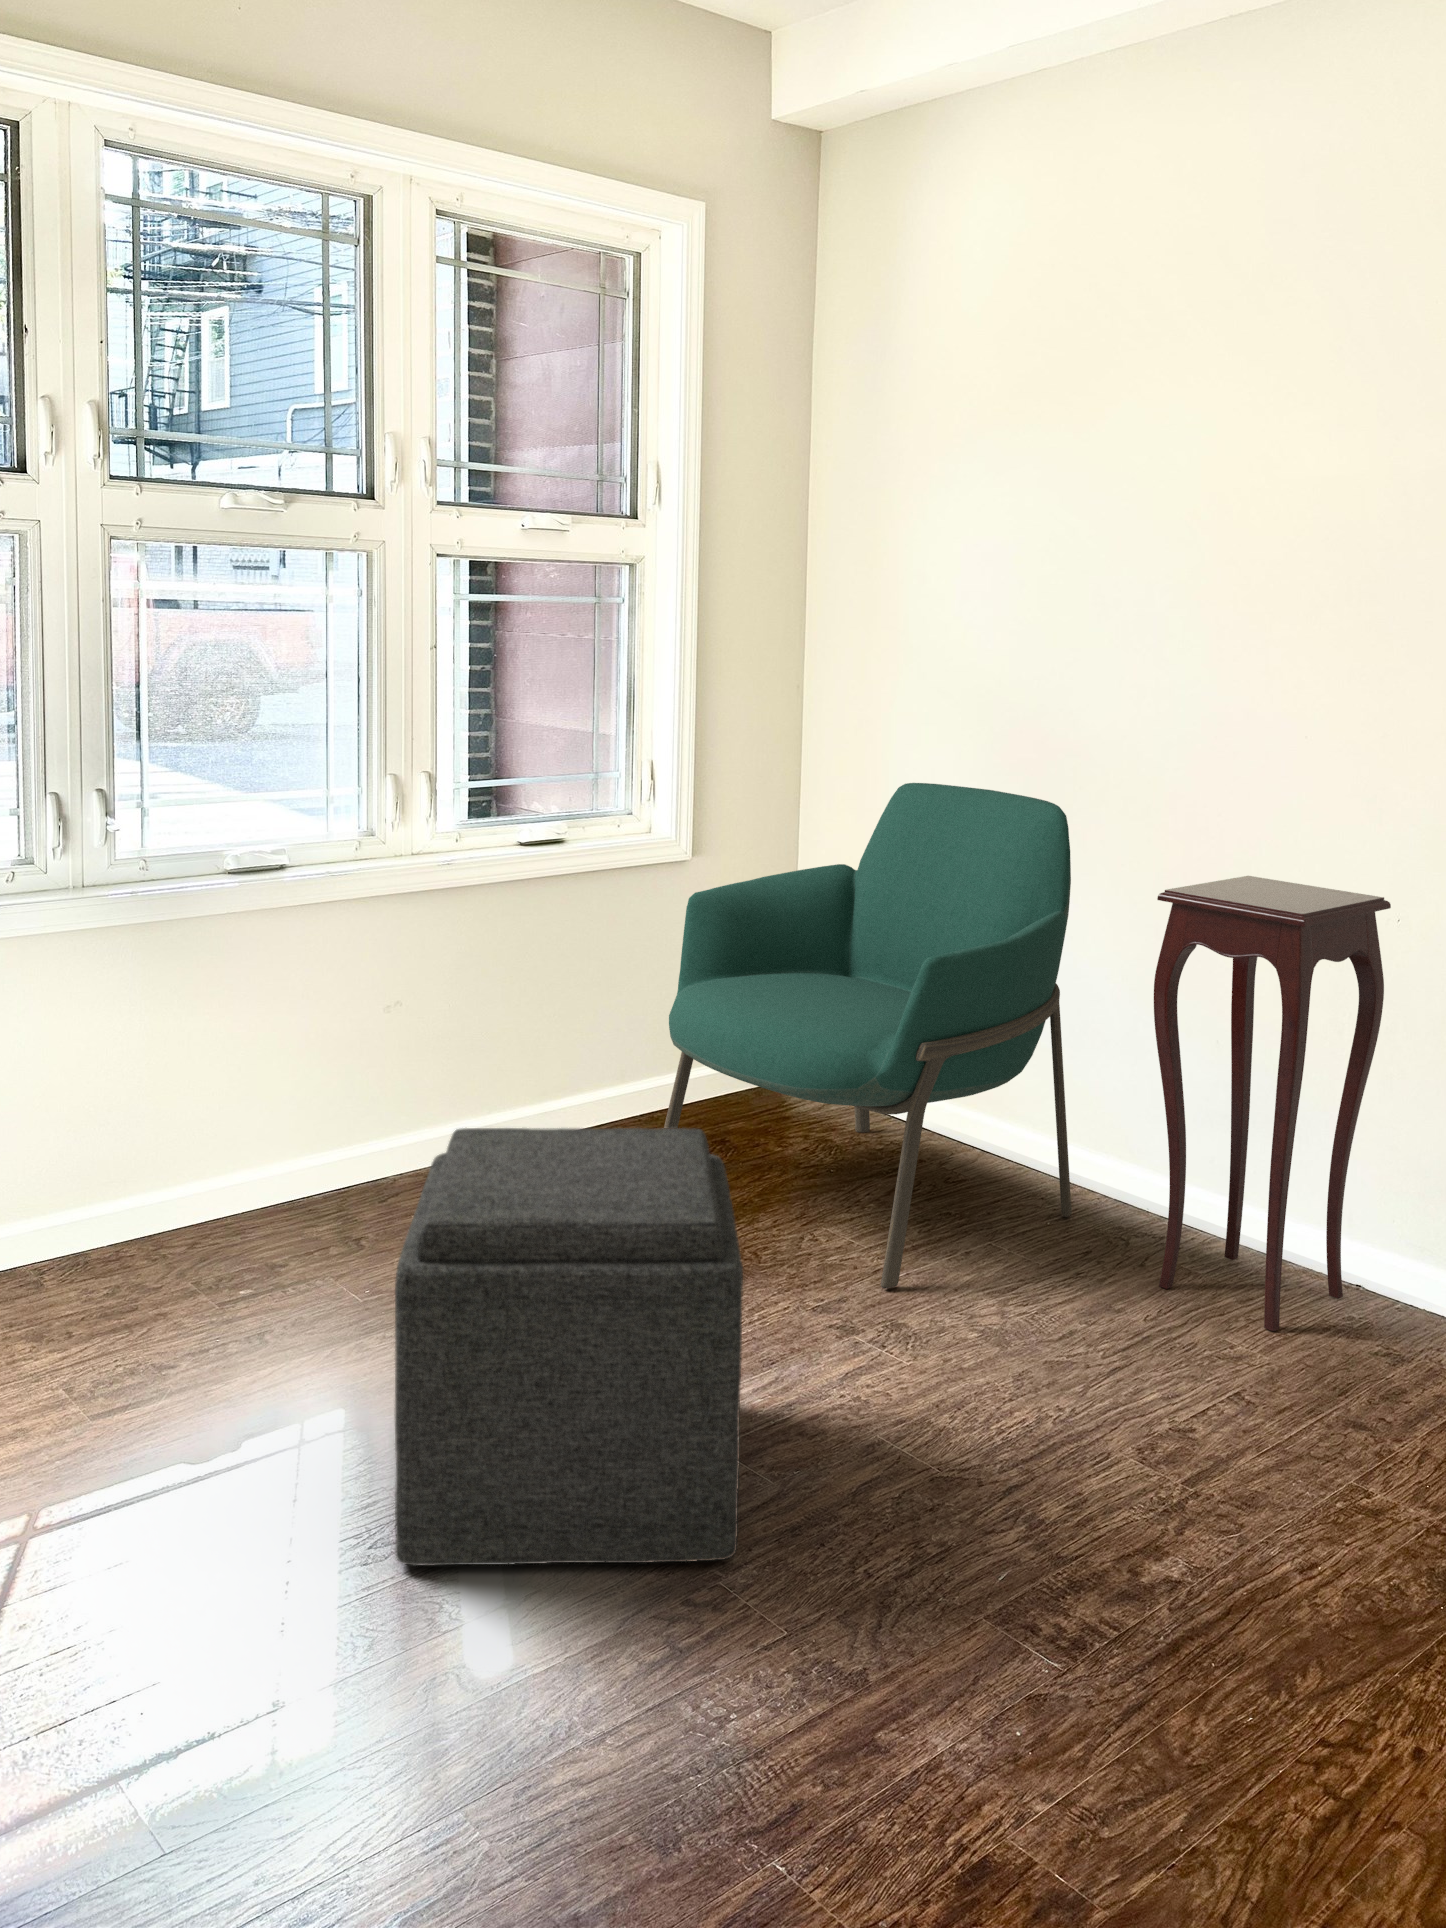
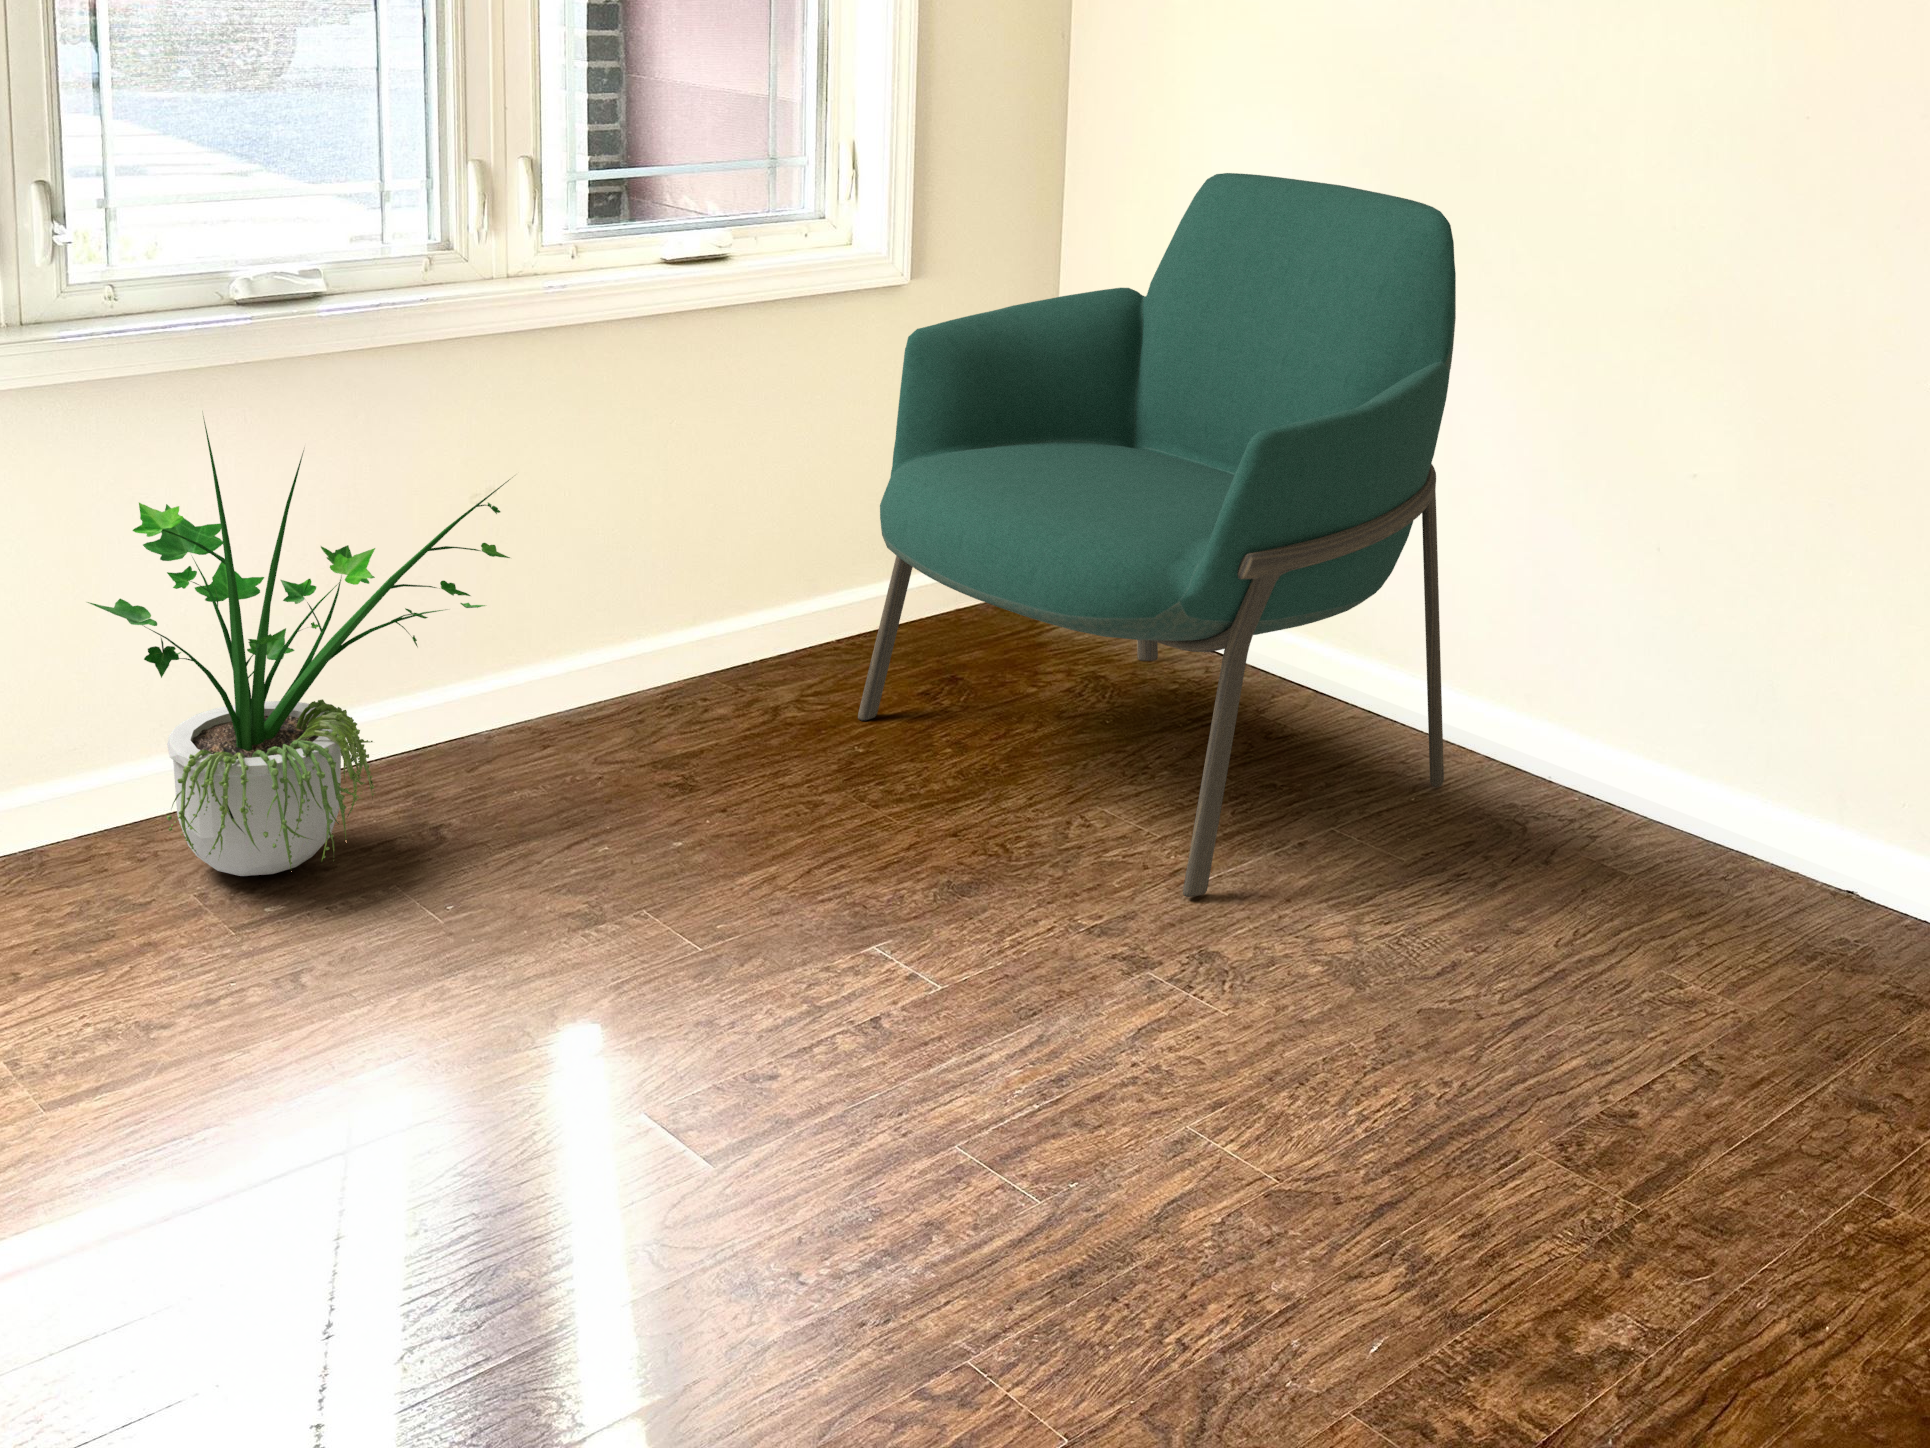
side table: present [1154,876,1391,1331] -> none [1571,315,1919,958]
potted plant: none [124,944,419,1270] -> present [88,416,510,876]
ottoman: present [395,1128,743,1566] -> none [484,693,1006,1347]

